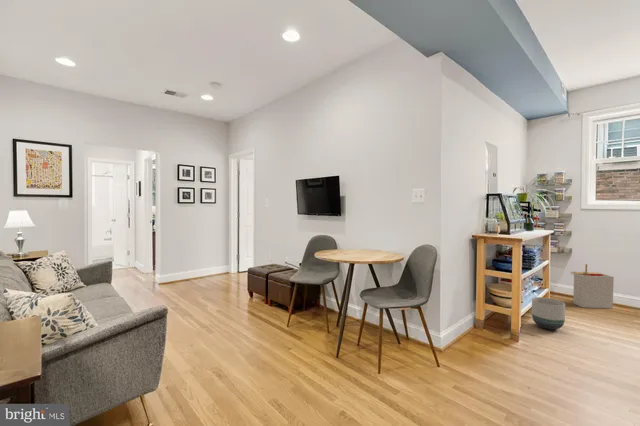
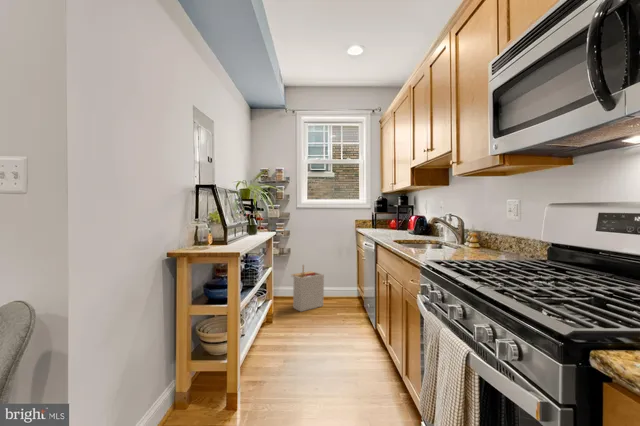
planter: present [532,297,565,330] -> none [255,318,289,362]

